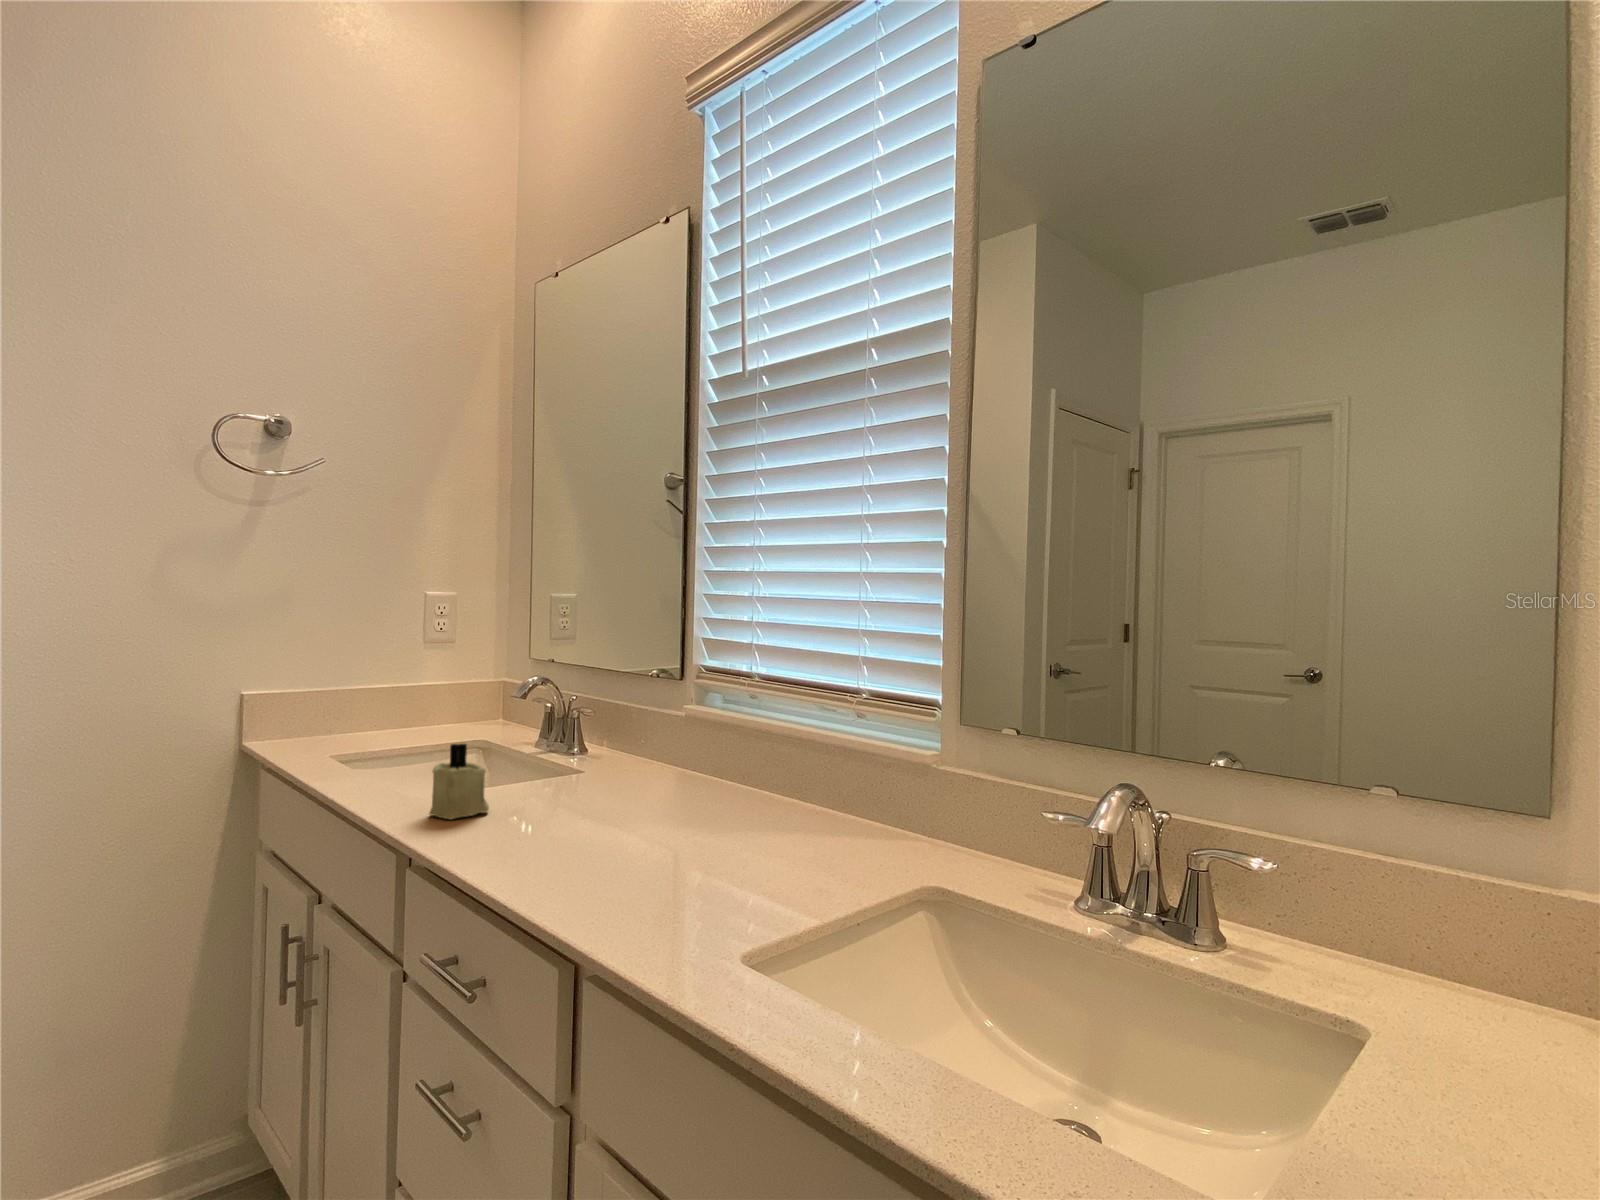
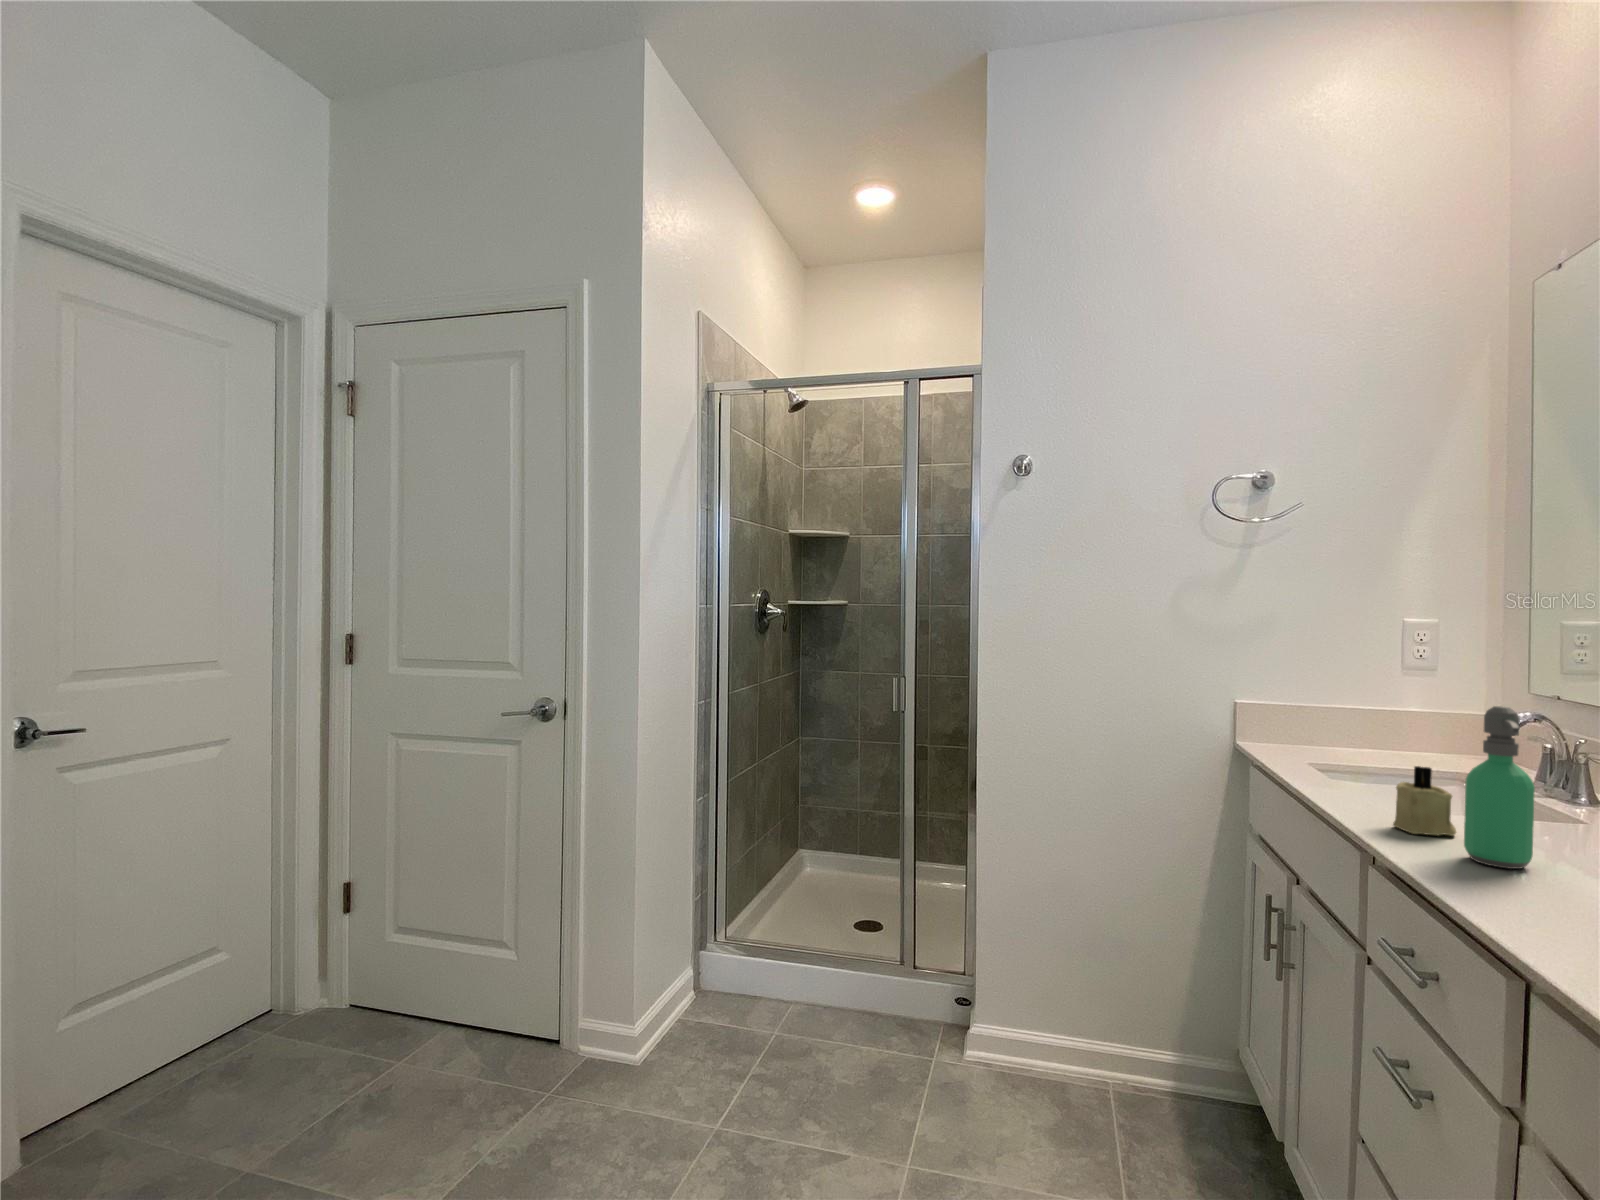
soap dispenser: none [500,671,560,838] -> present [1464,706,1535,869]

